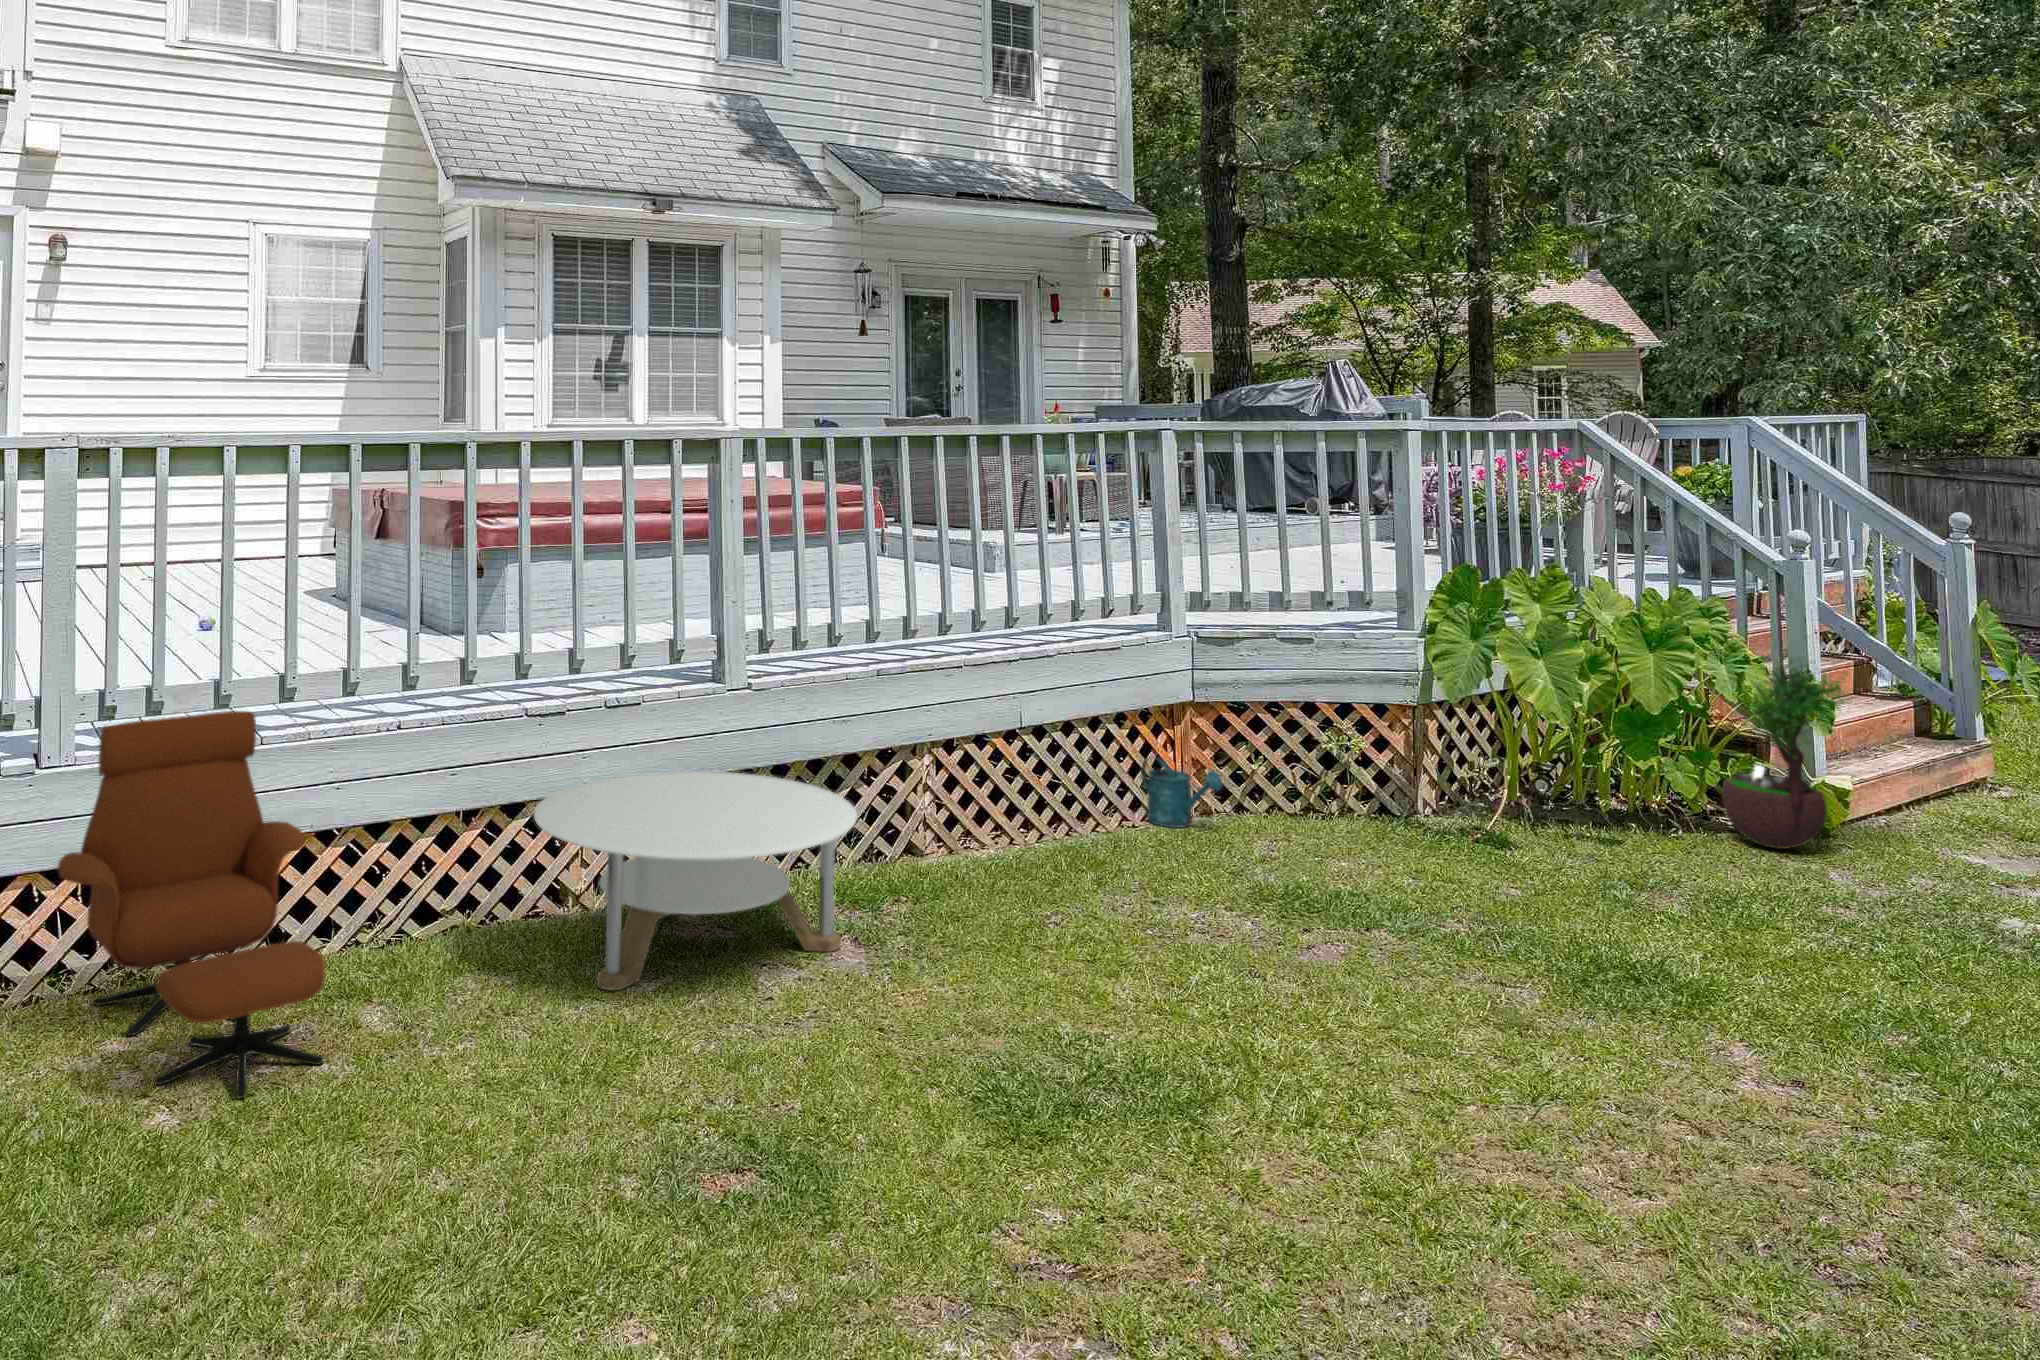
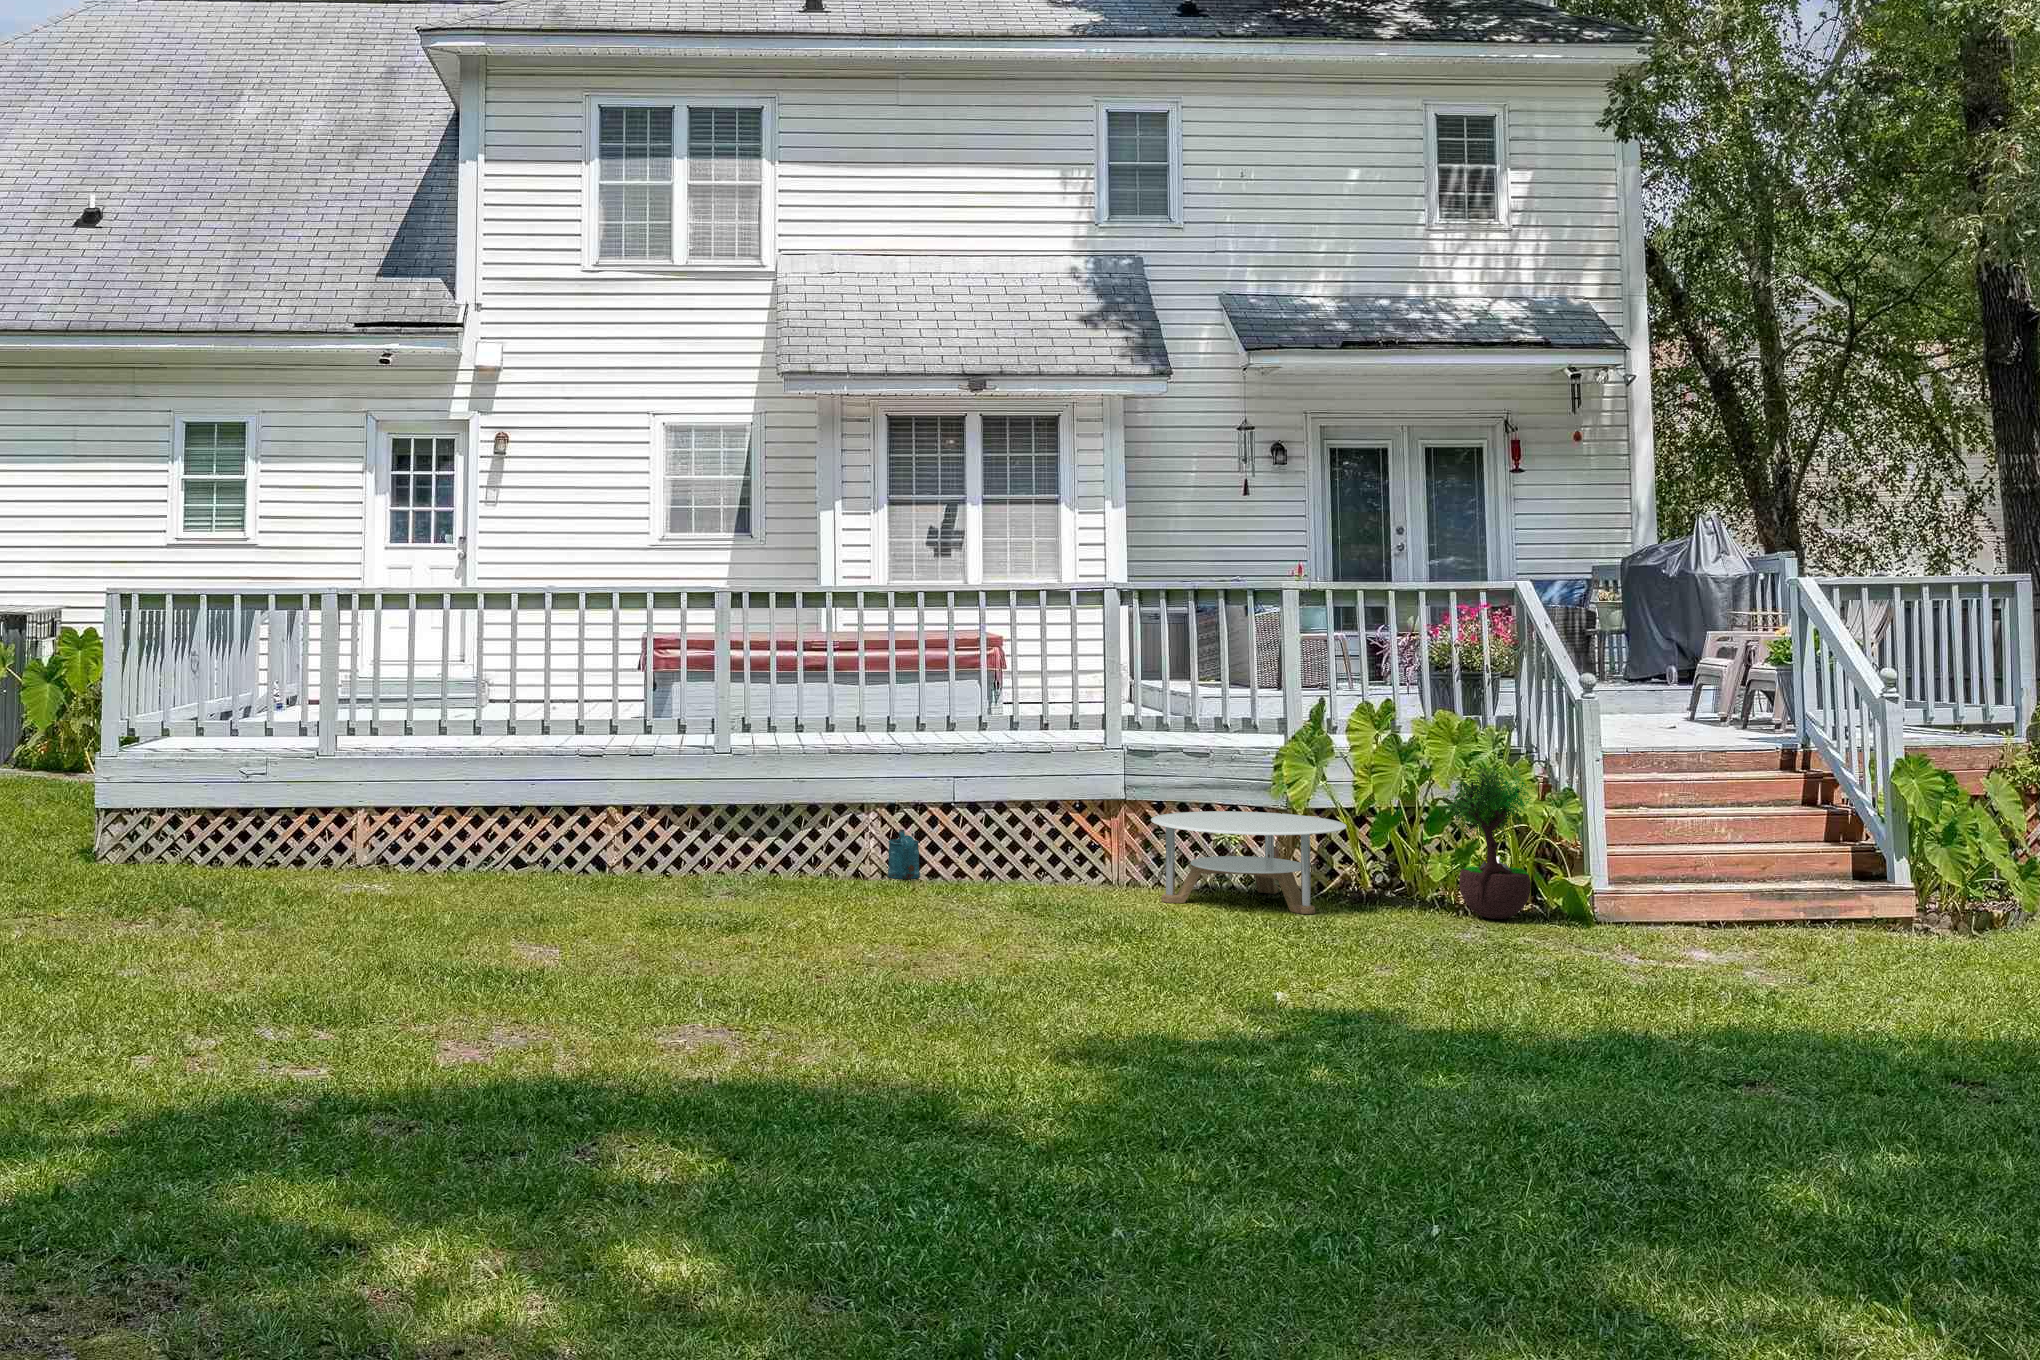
lounge chair: present [58,711,325,1098] -> none [311,735,434,898]
watering can: present [1141,757,1222,828] -> present [888,829,920,879]
round table: present [534,771,857,991] -> present [1151,811,1347,914]

